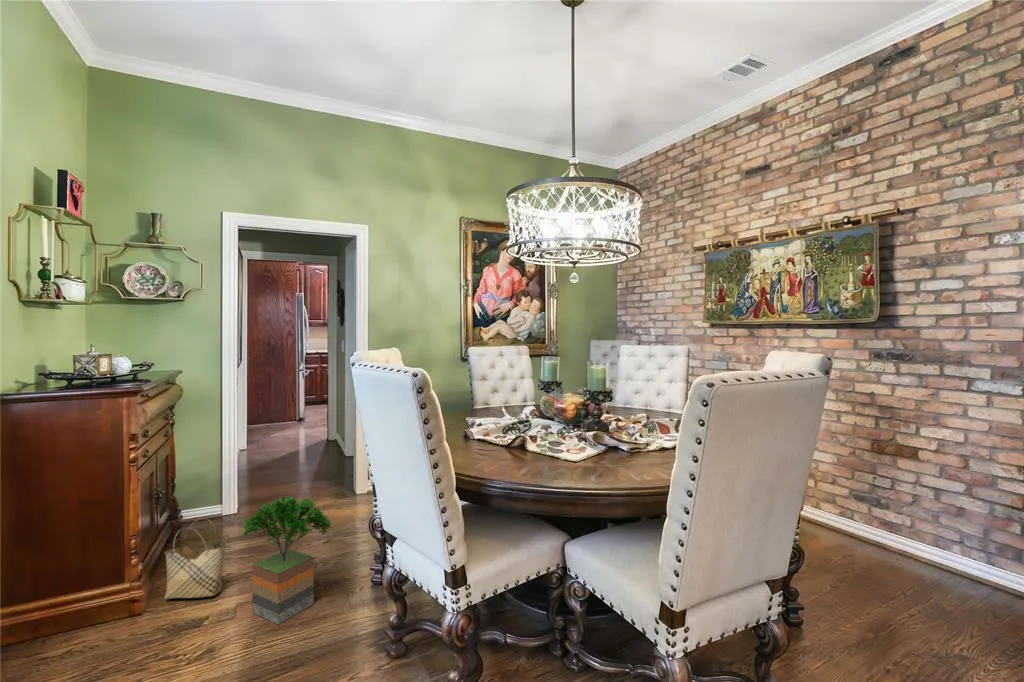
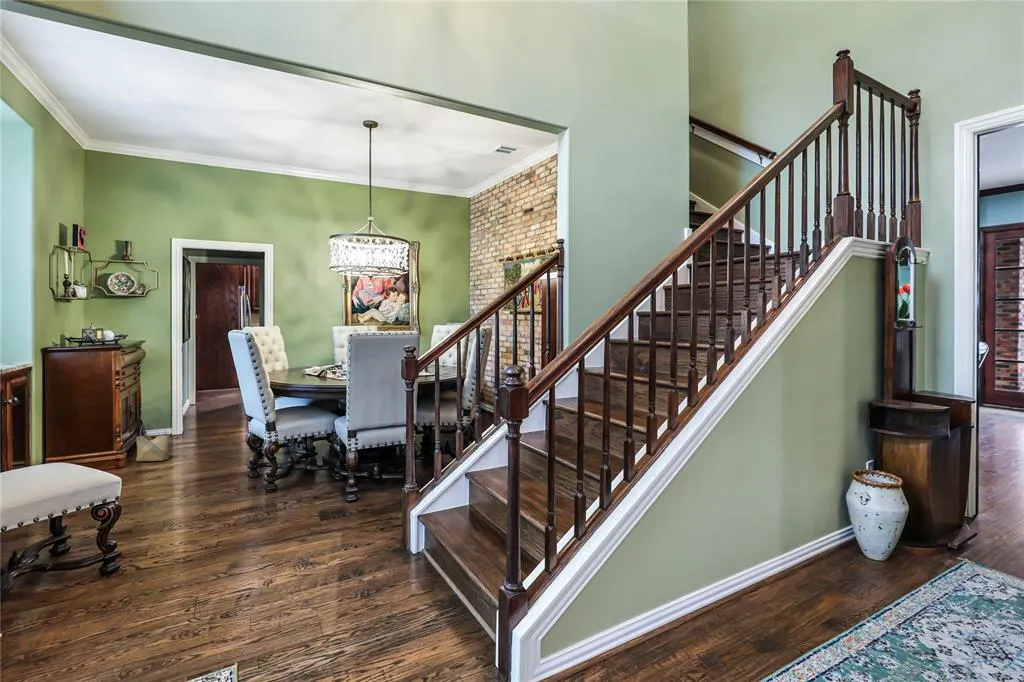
potted tree: present [242,496,332,624] -> none [176,406,228,469]

